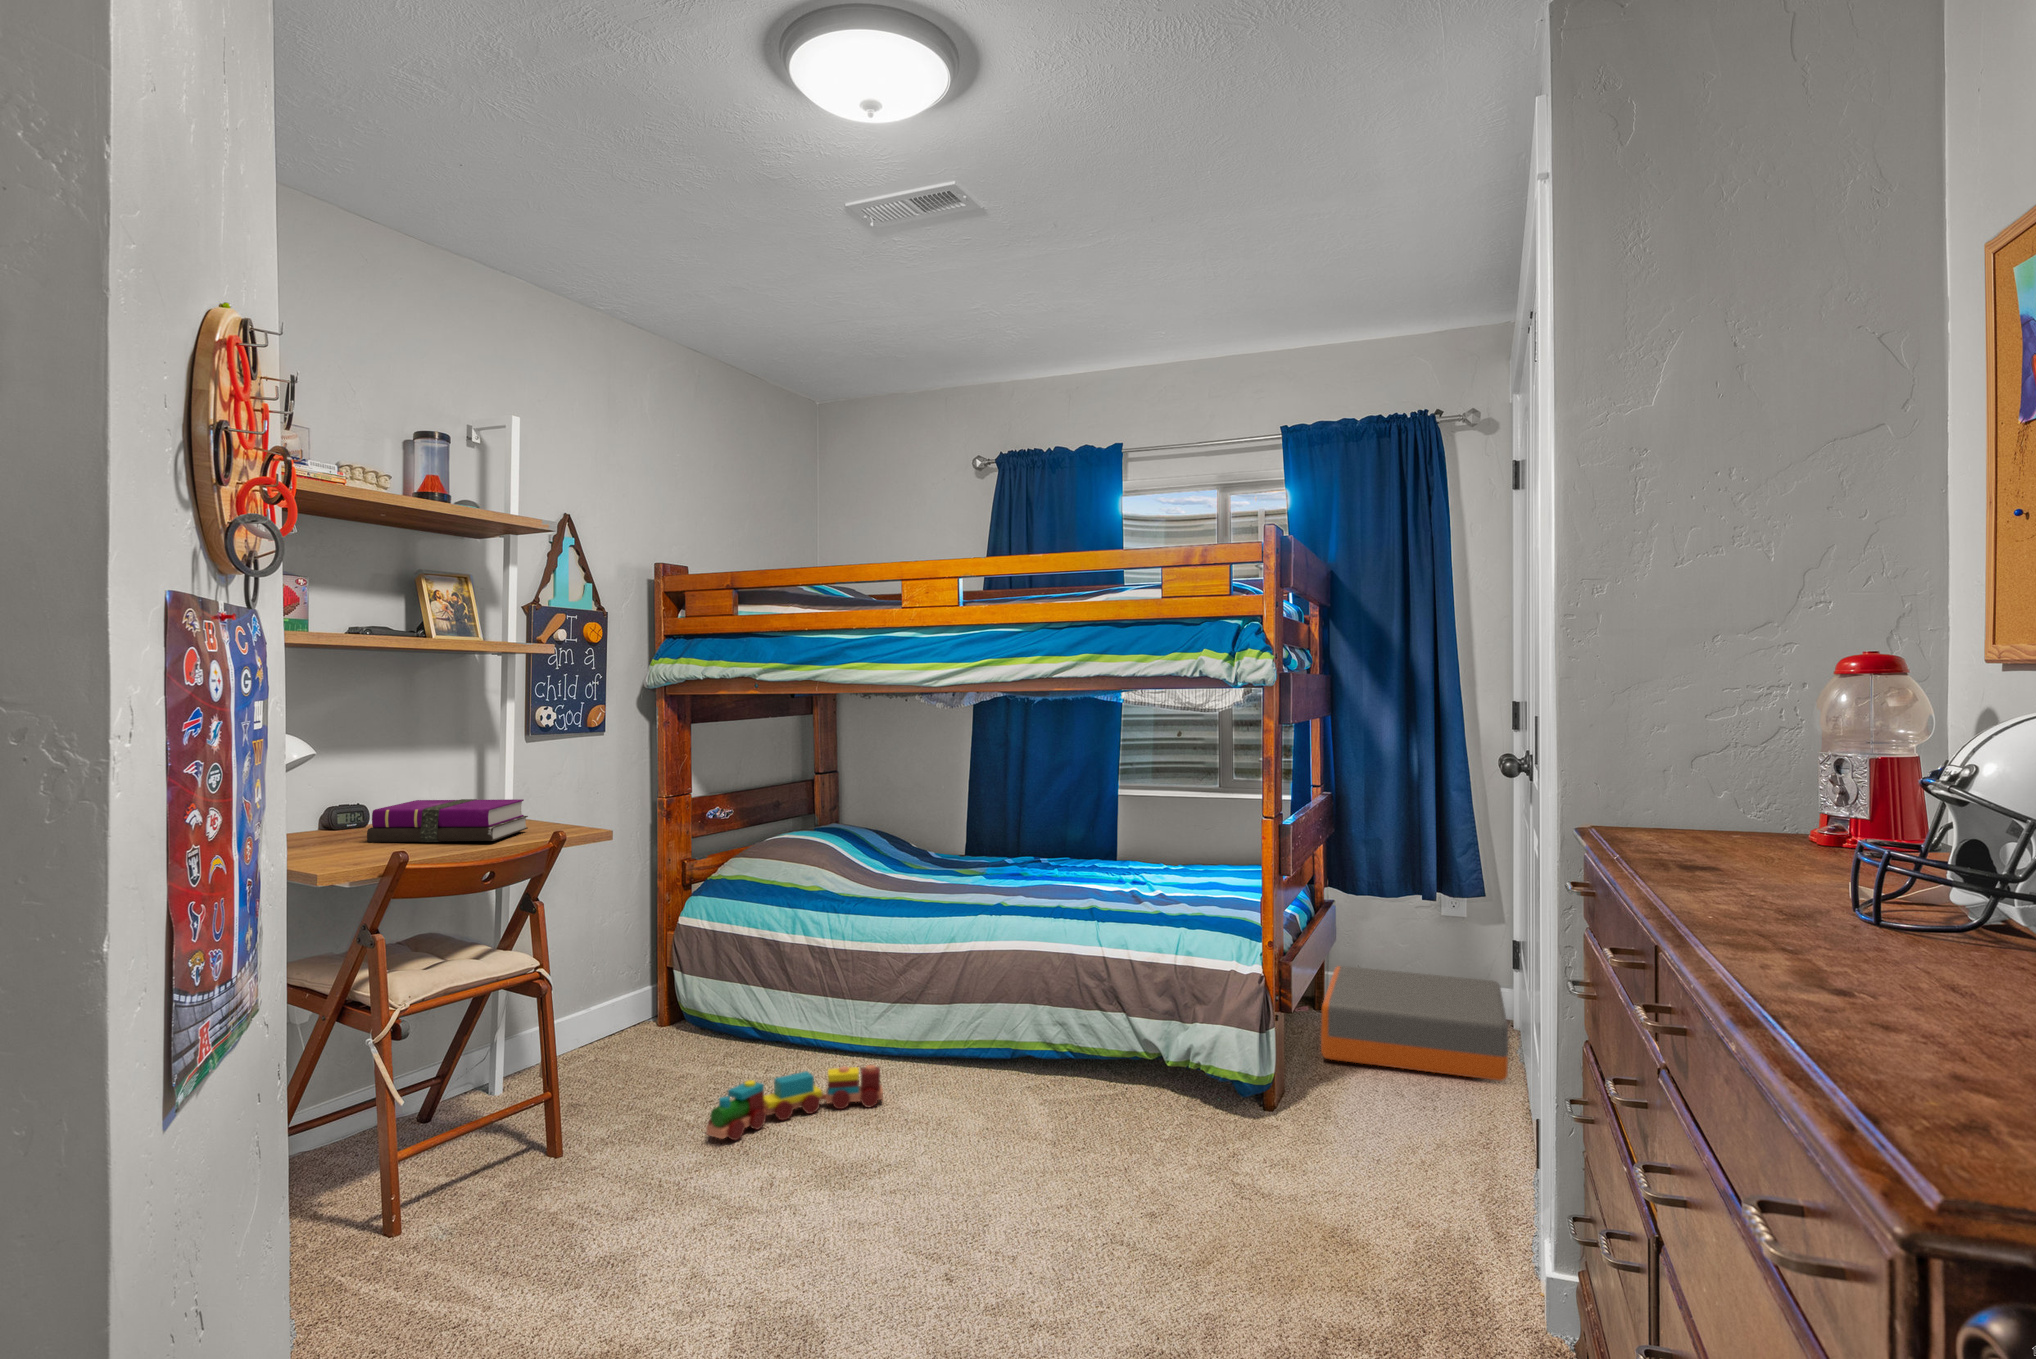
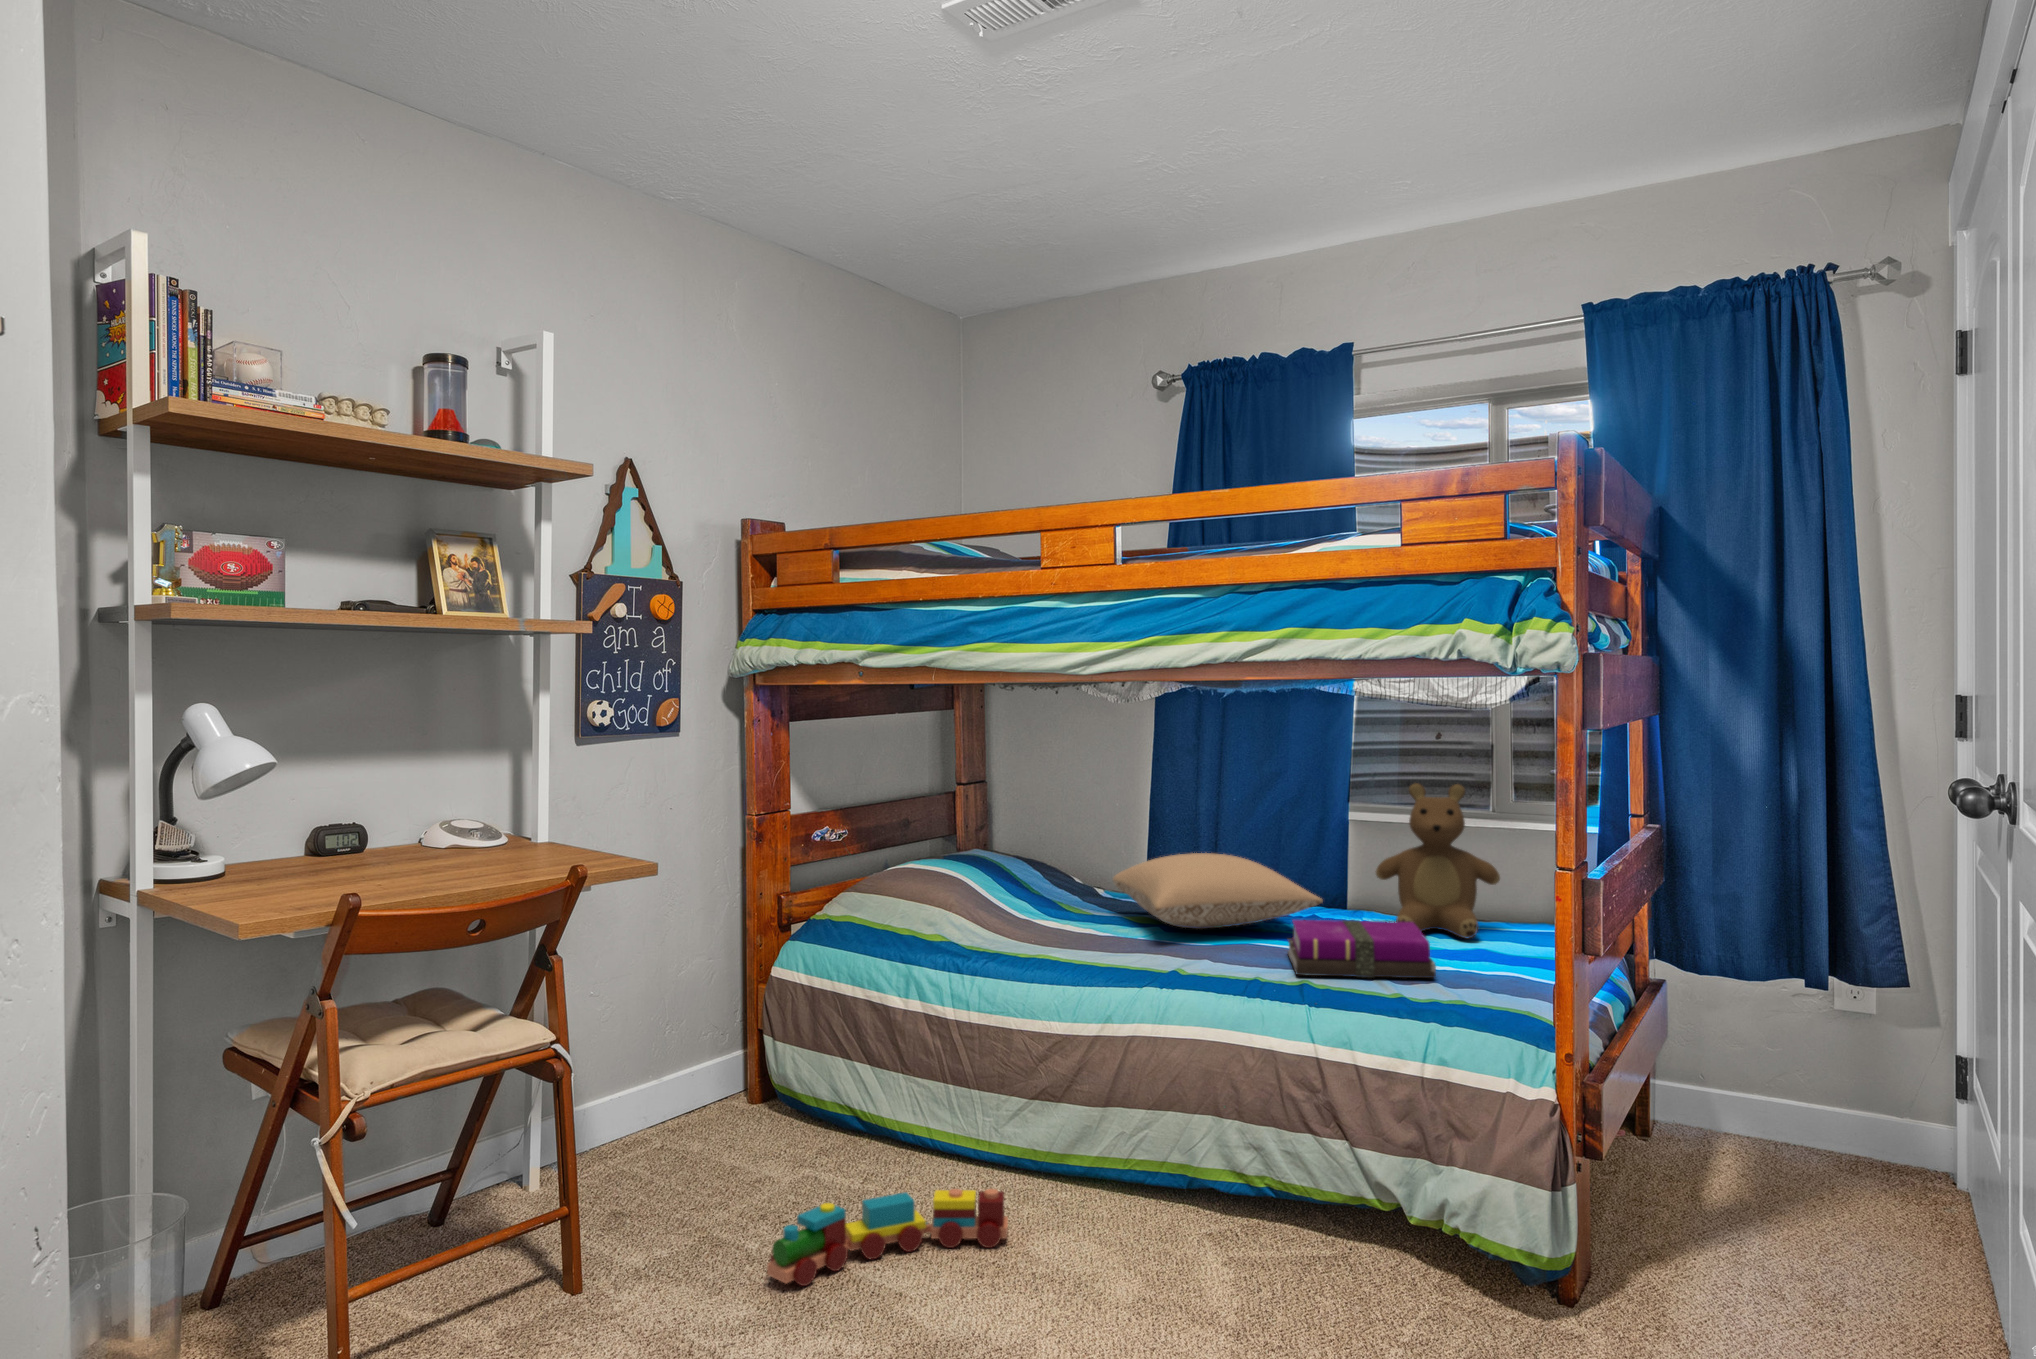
teddy bear: none [1138,765,1224,875] -> present [1376,783,1500,938]
notebook: present [367,799,528,842] -> present [1287,920,1436,978]
pillow: none [946,820,1102,874] -> present [1113,853,1323,929]
storage box: present [1321,966,1508,1081] -> none [1647,1076,1955,1278]

